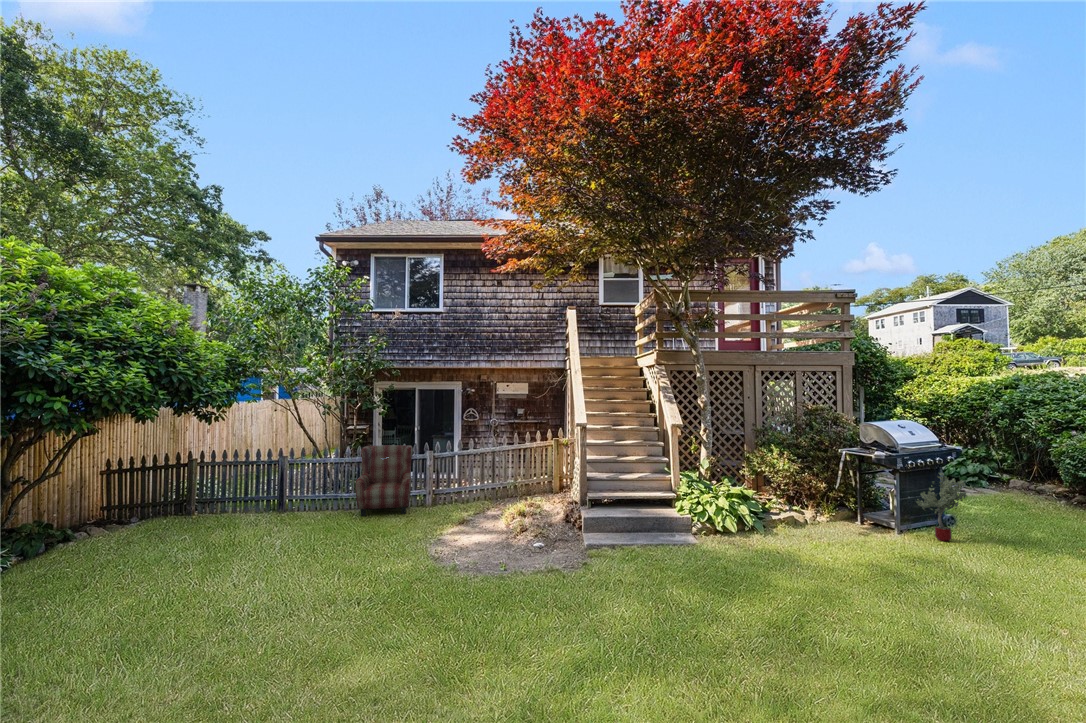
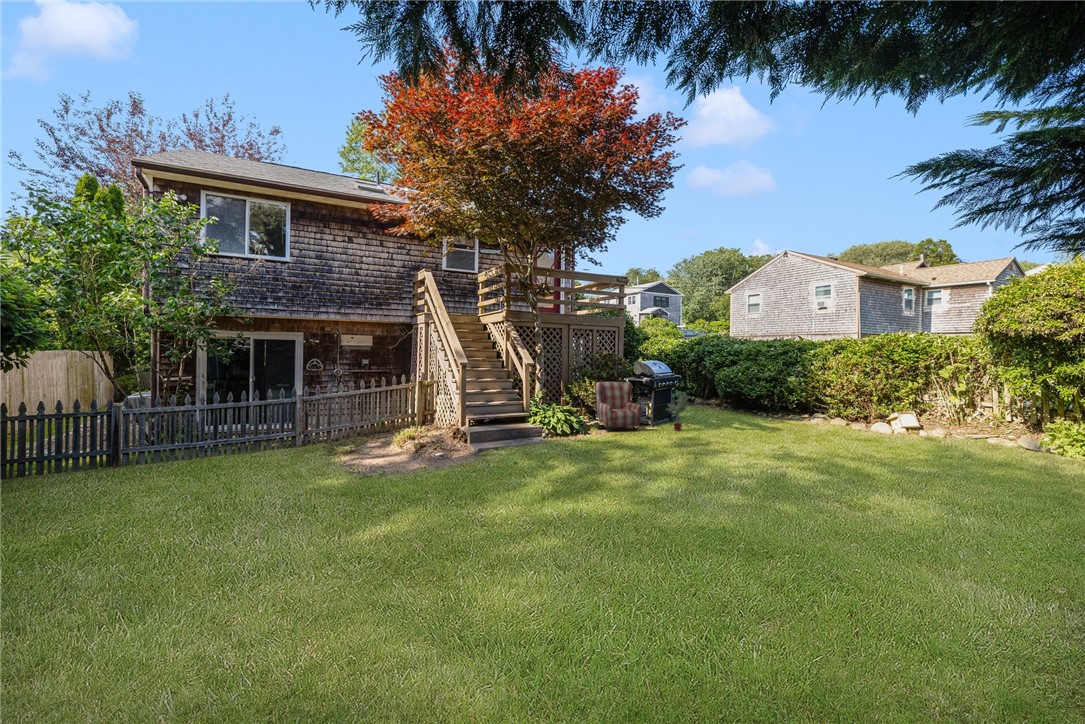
armchair: present [356,445,413,516] -> present [595,382,642,432]

